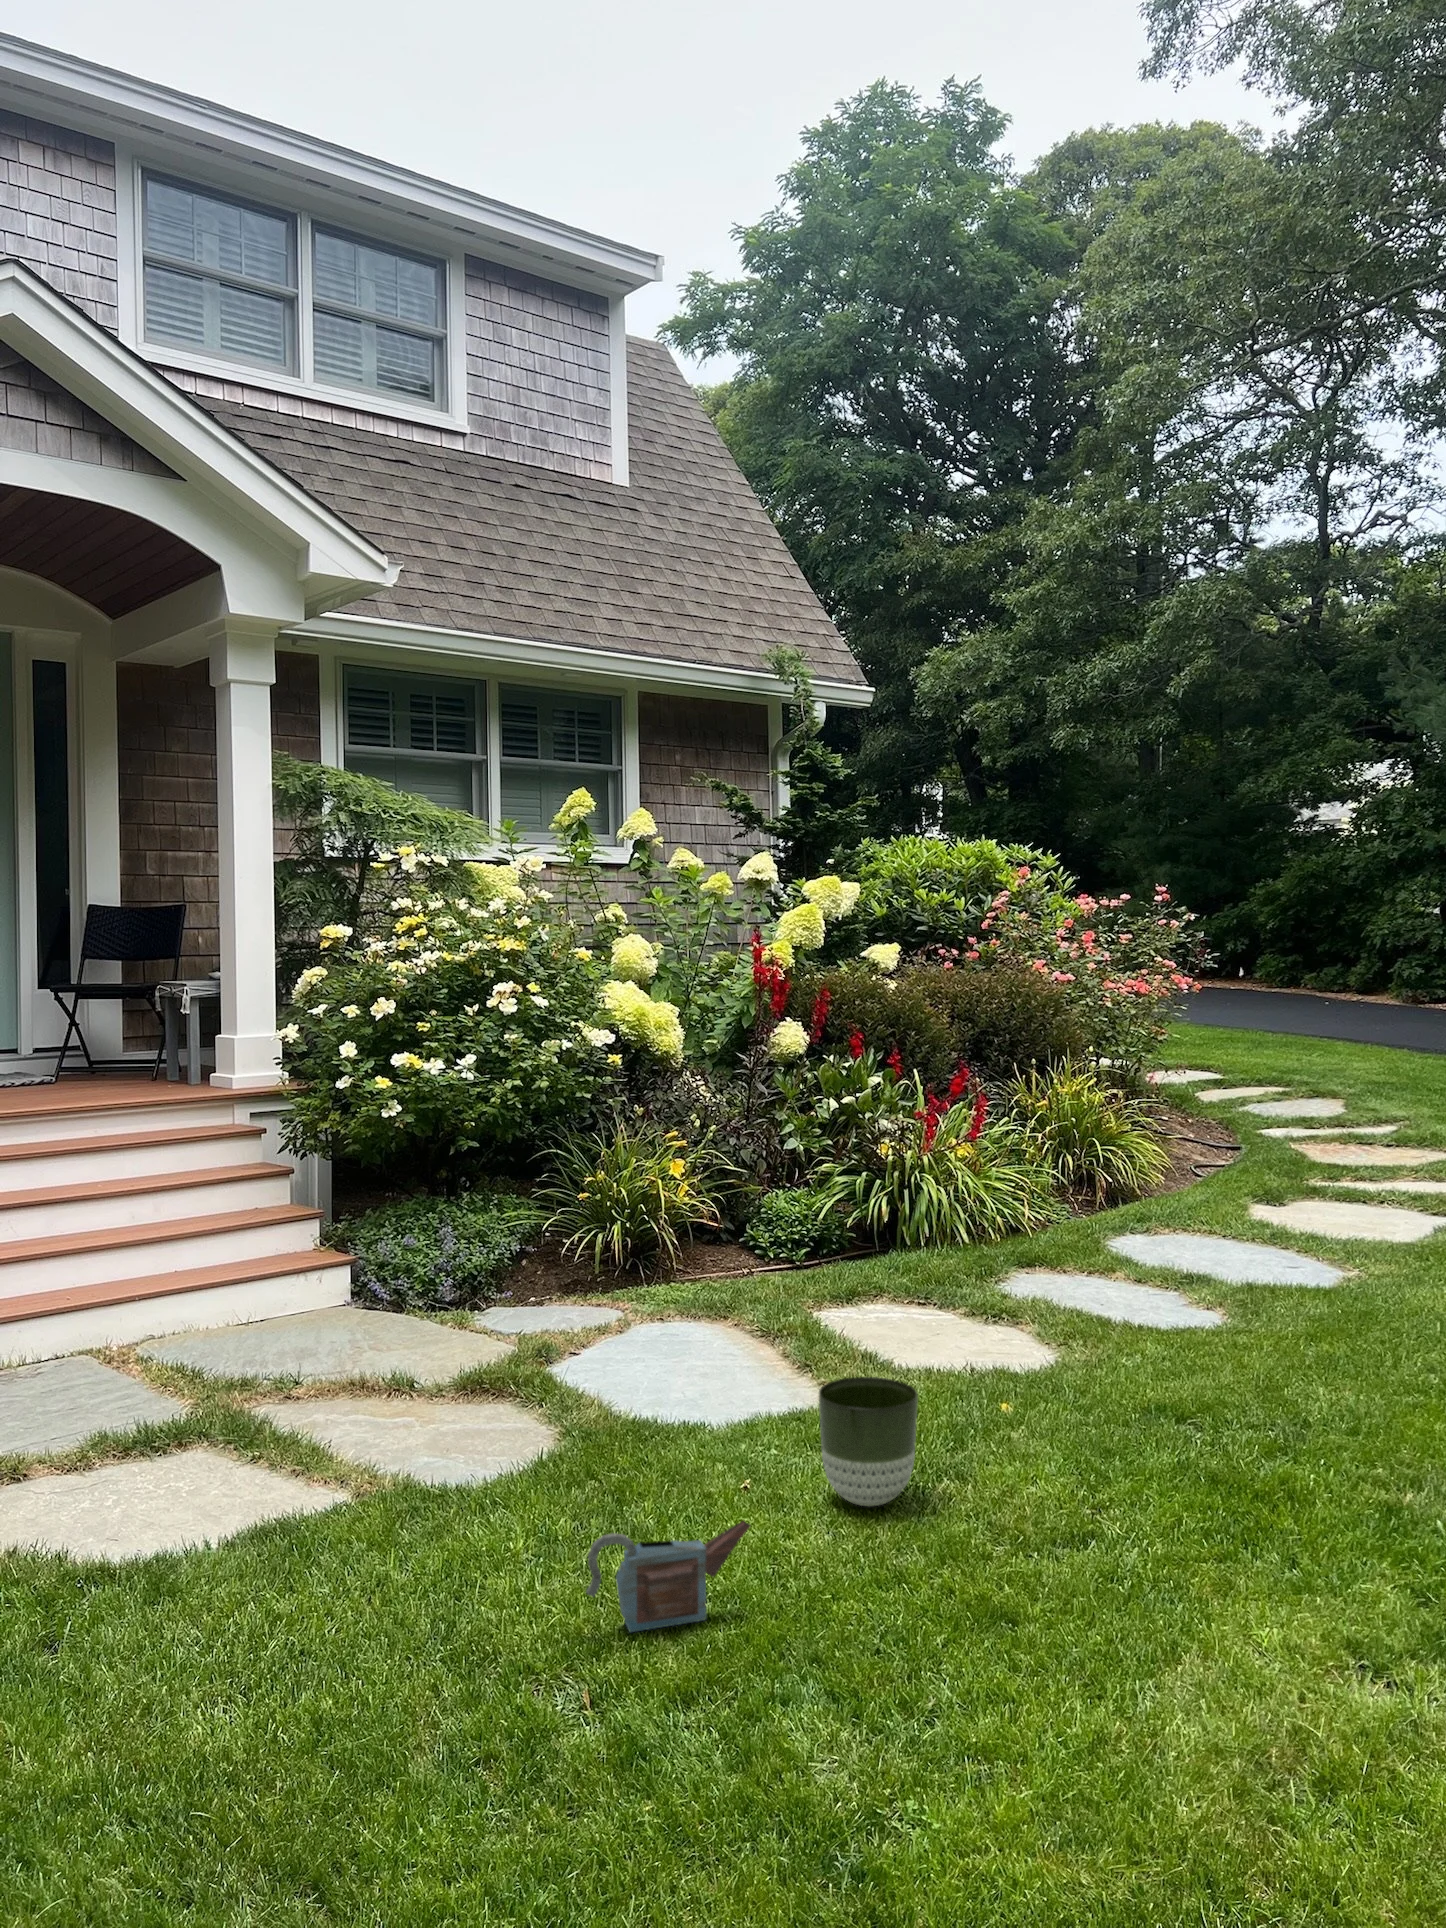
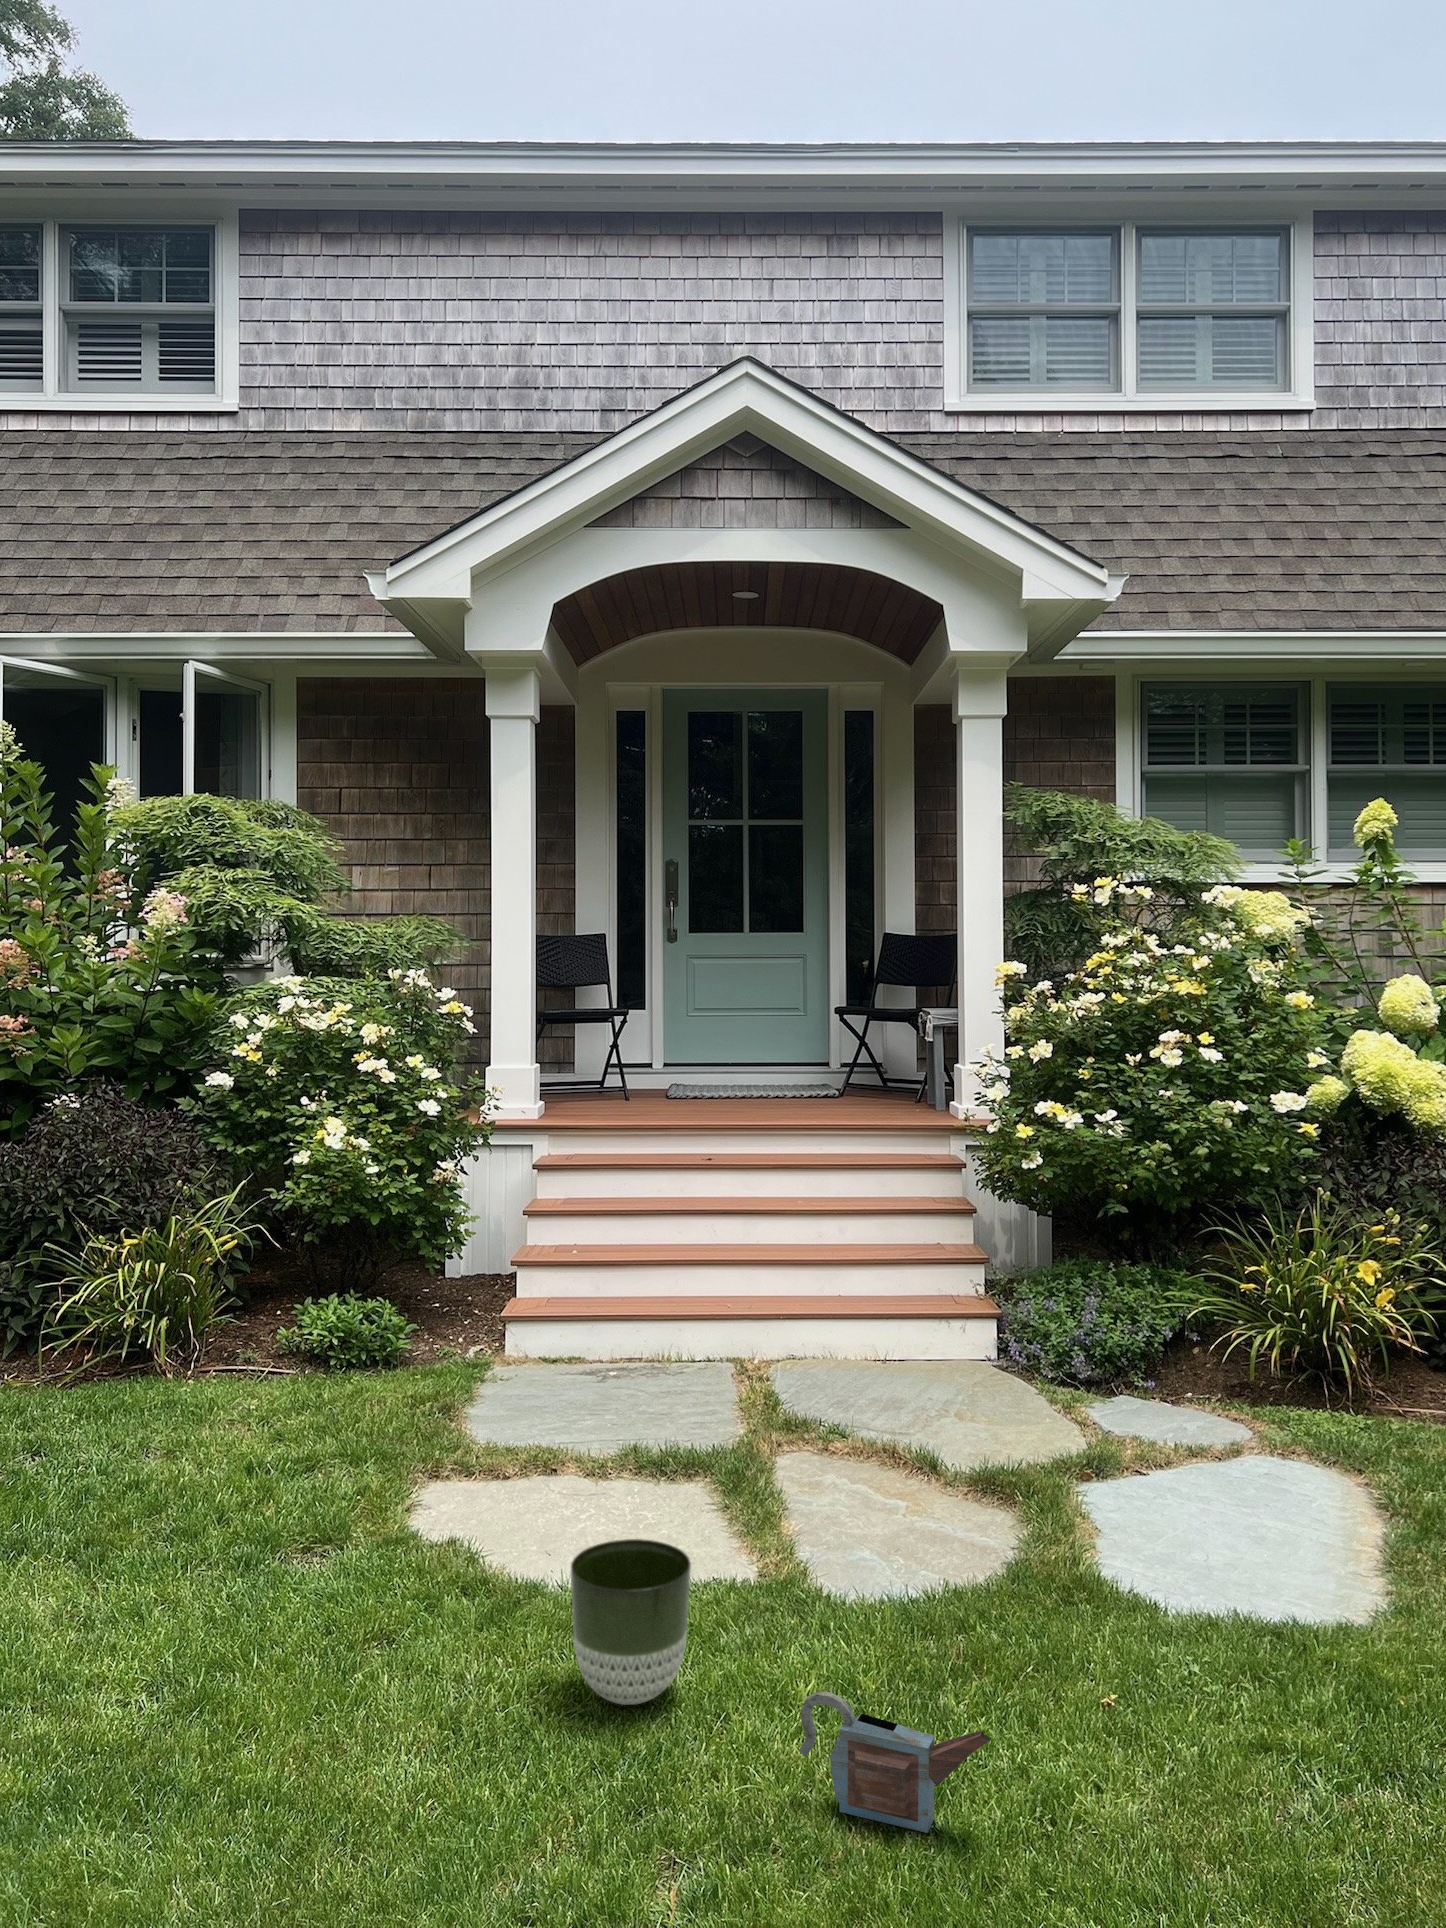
planter: present [819,1377,918,1507] -> present [571,1539,691,1705]

